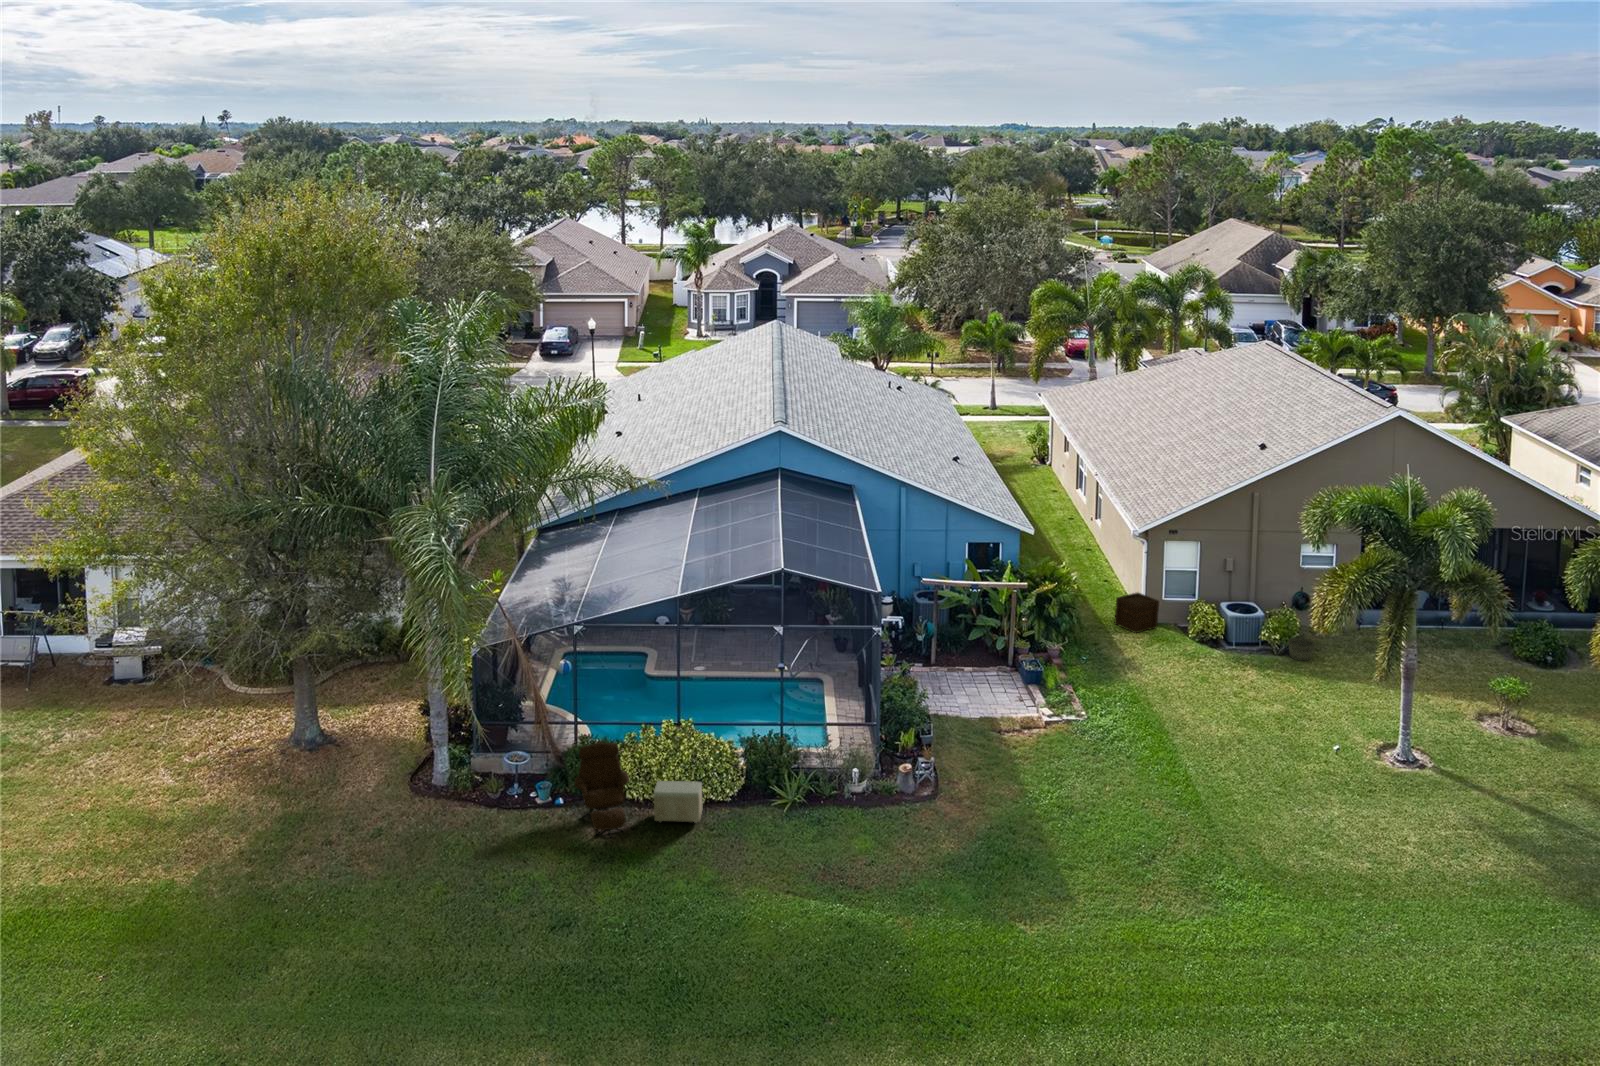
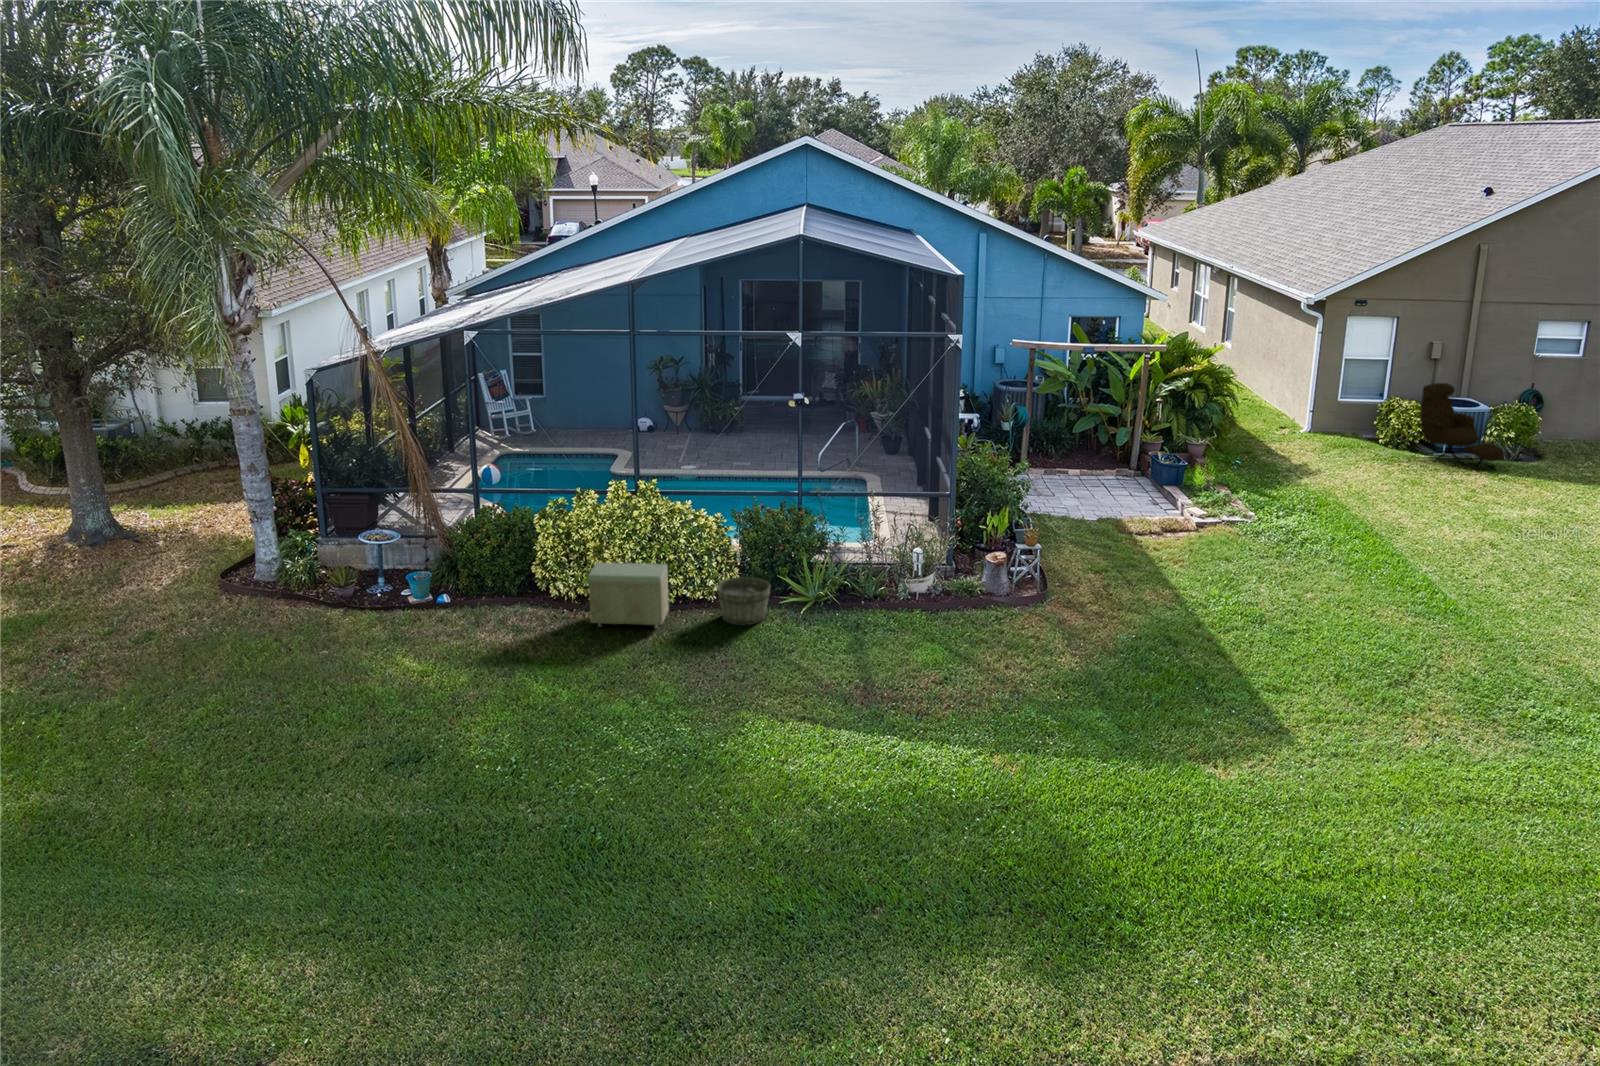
wooden crate: present [1114,593,1159,633] -> none [1271,388,1337,440]
wooden bucket: present [1288,638,1315,661] -> present [717,574,770,625]
lounge chair: present [575,743,629,838] -> present [1420,383,1504,470]

